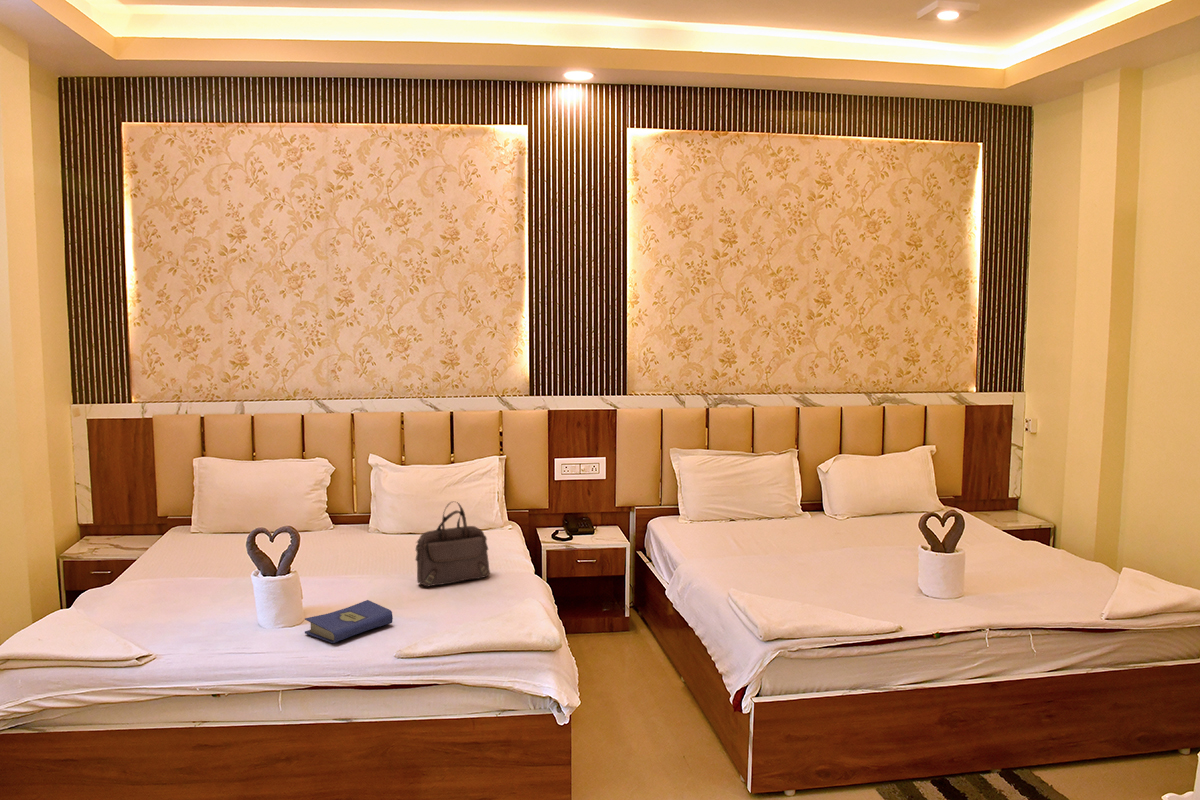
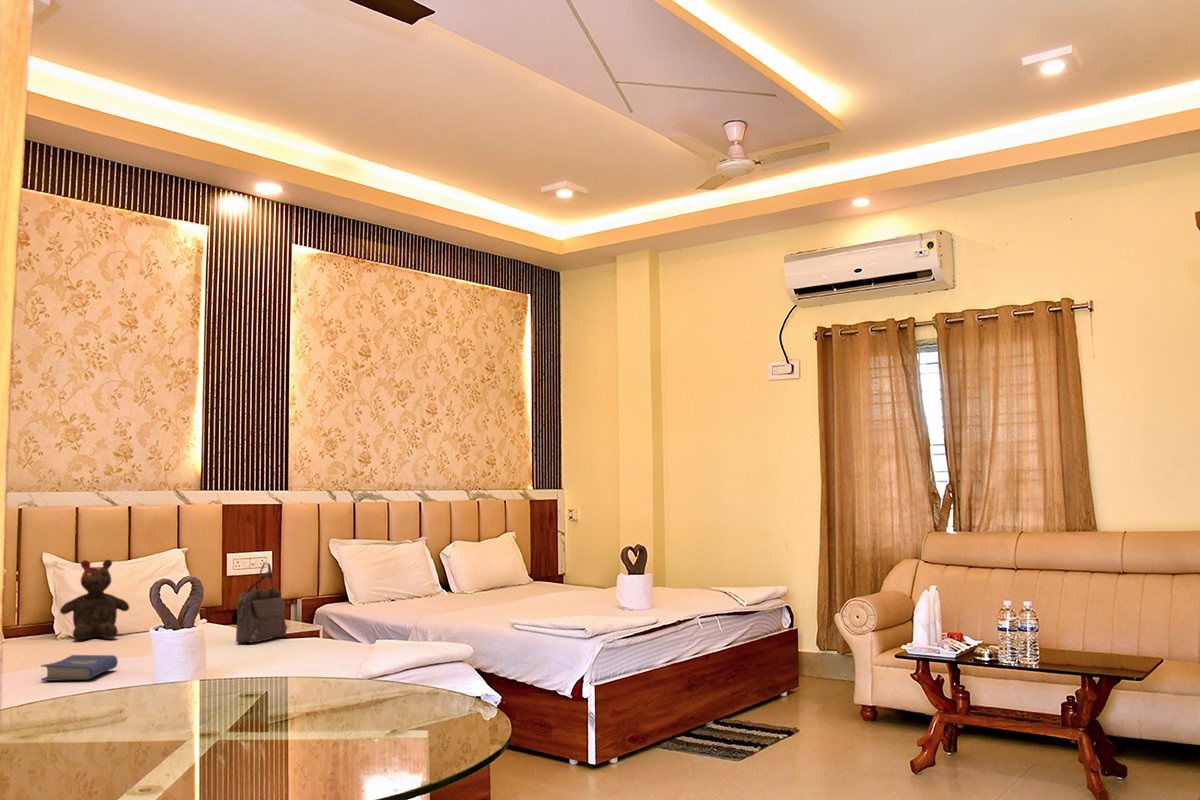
teddy bear: none [337,471,397,549] -> present [60,560,129,640]
hardcover book: present [305,600,393,643] -> present [41,655,118,681]

